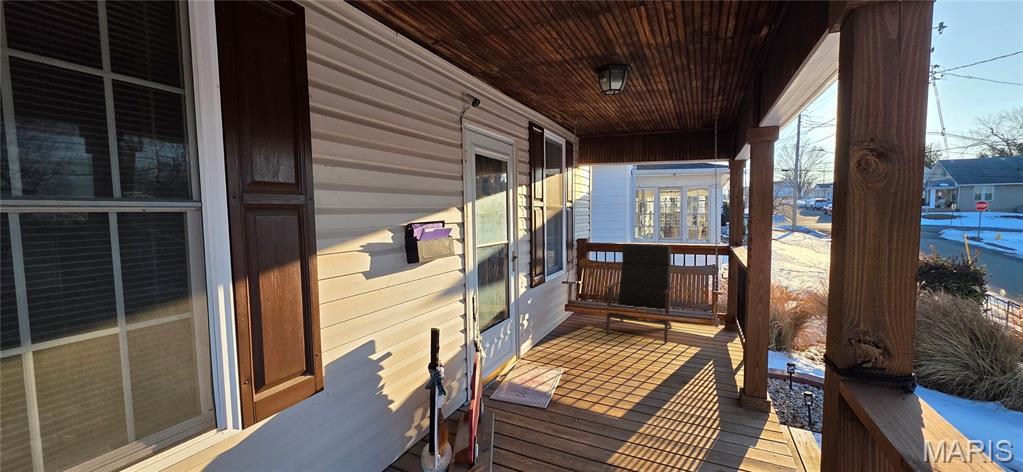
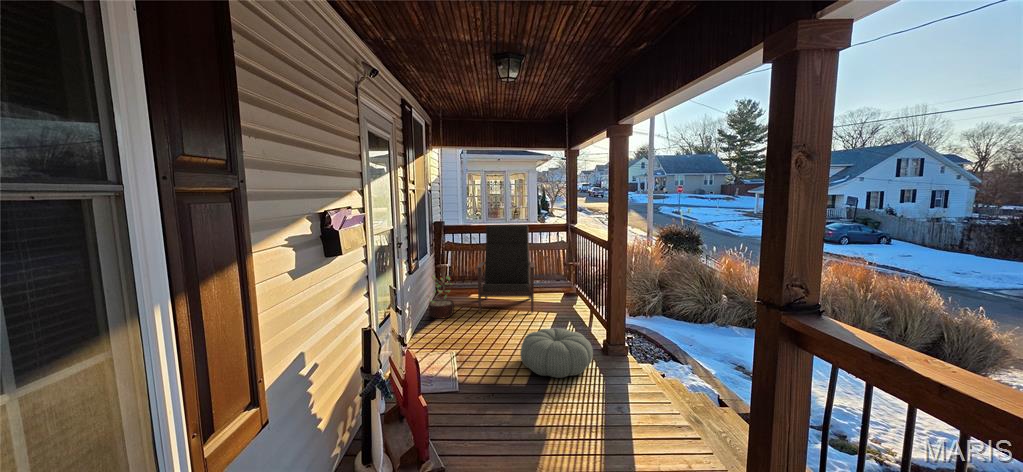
decorative plant: none [554,289,582,335] -> present [429,276,454,319]
pouf: none [621,362,709,421] -> present [520,329,593,378]

